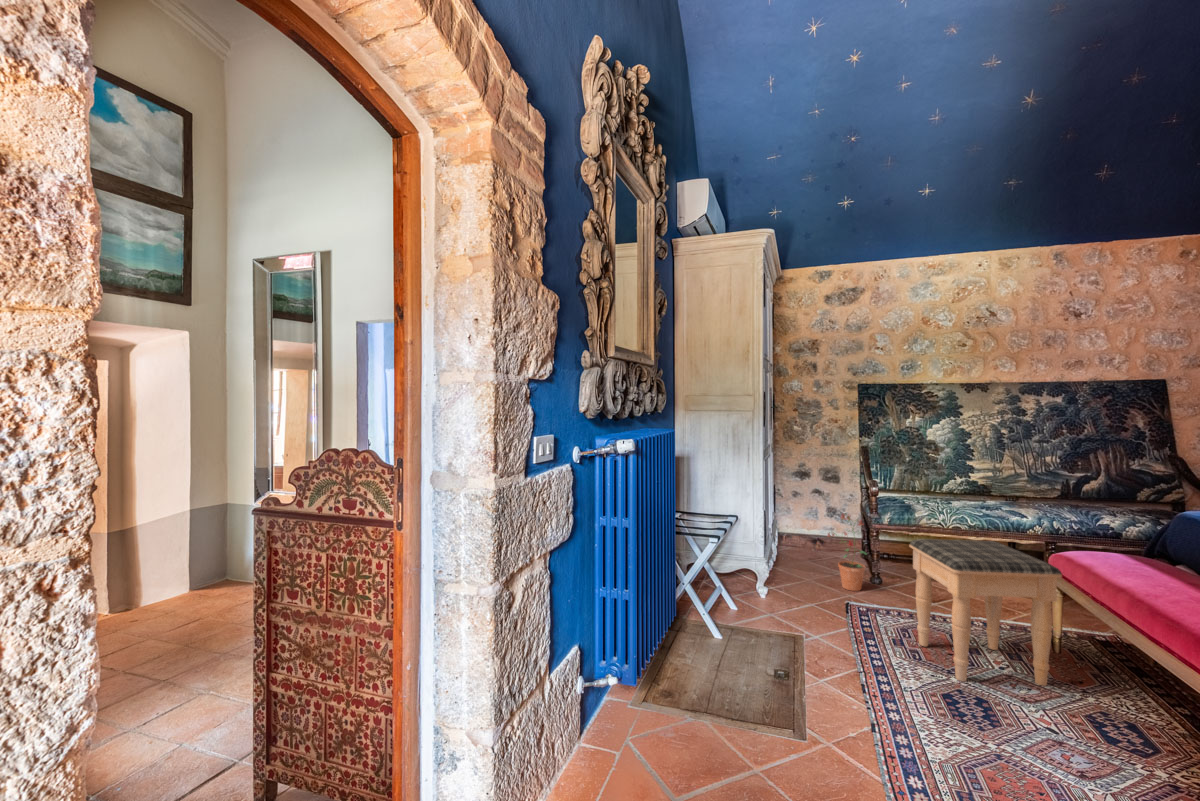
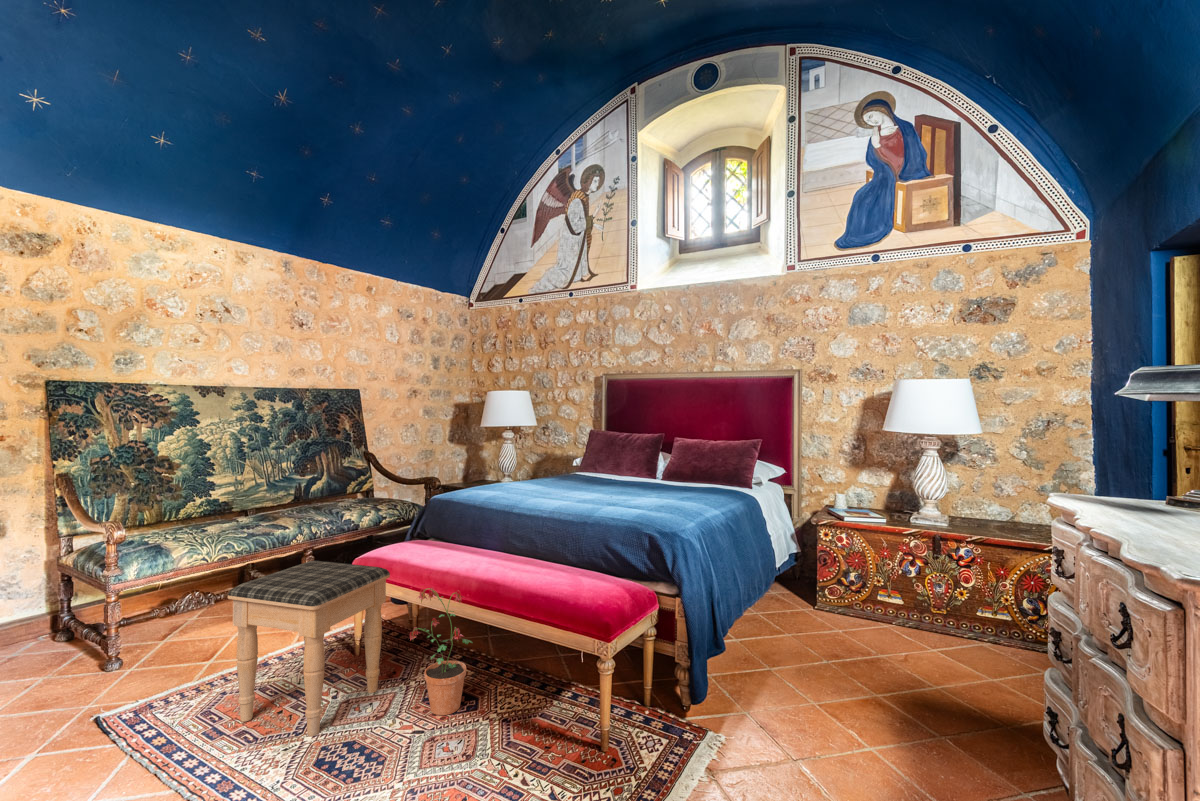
potted plant: present [828,514,866,591] -> present [410,588,473,715]

